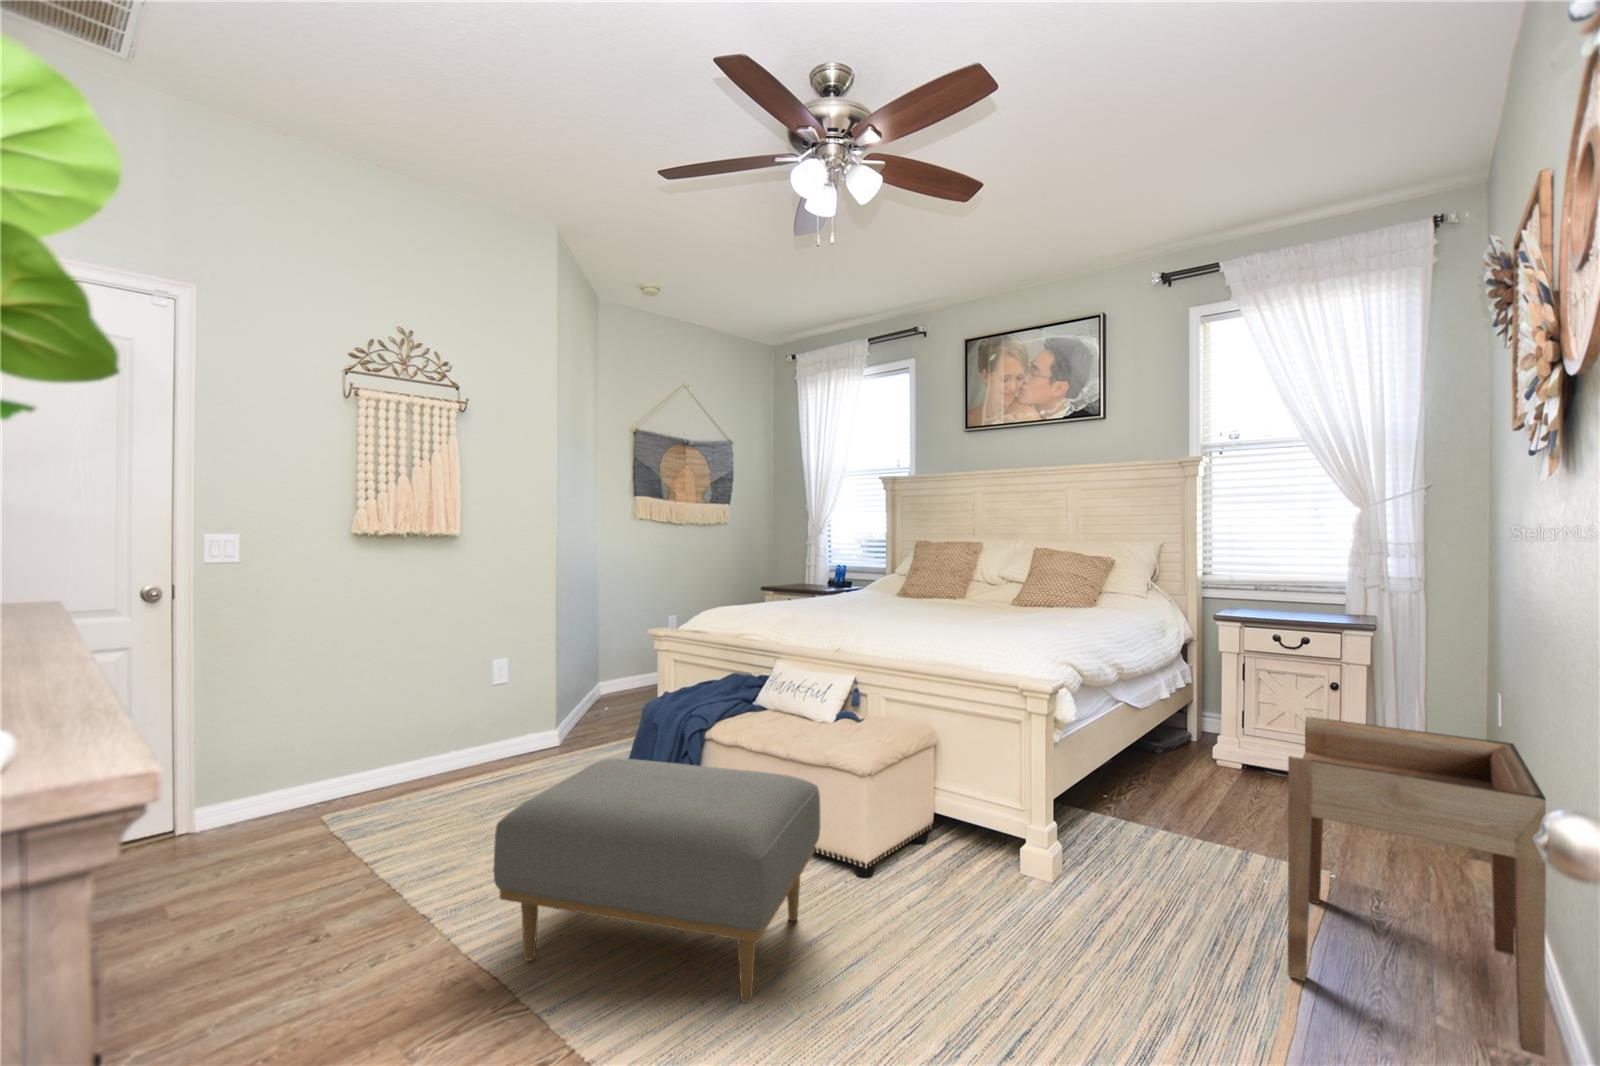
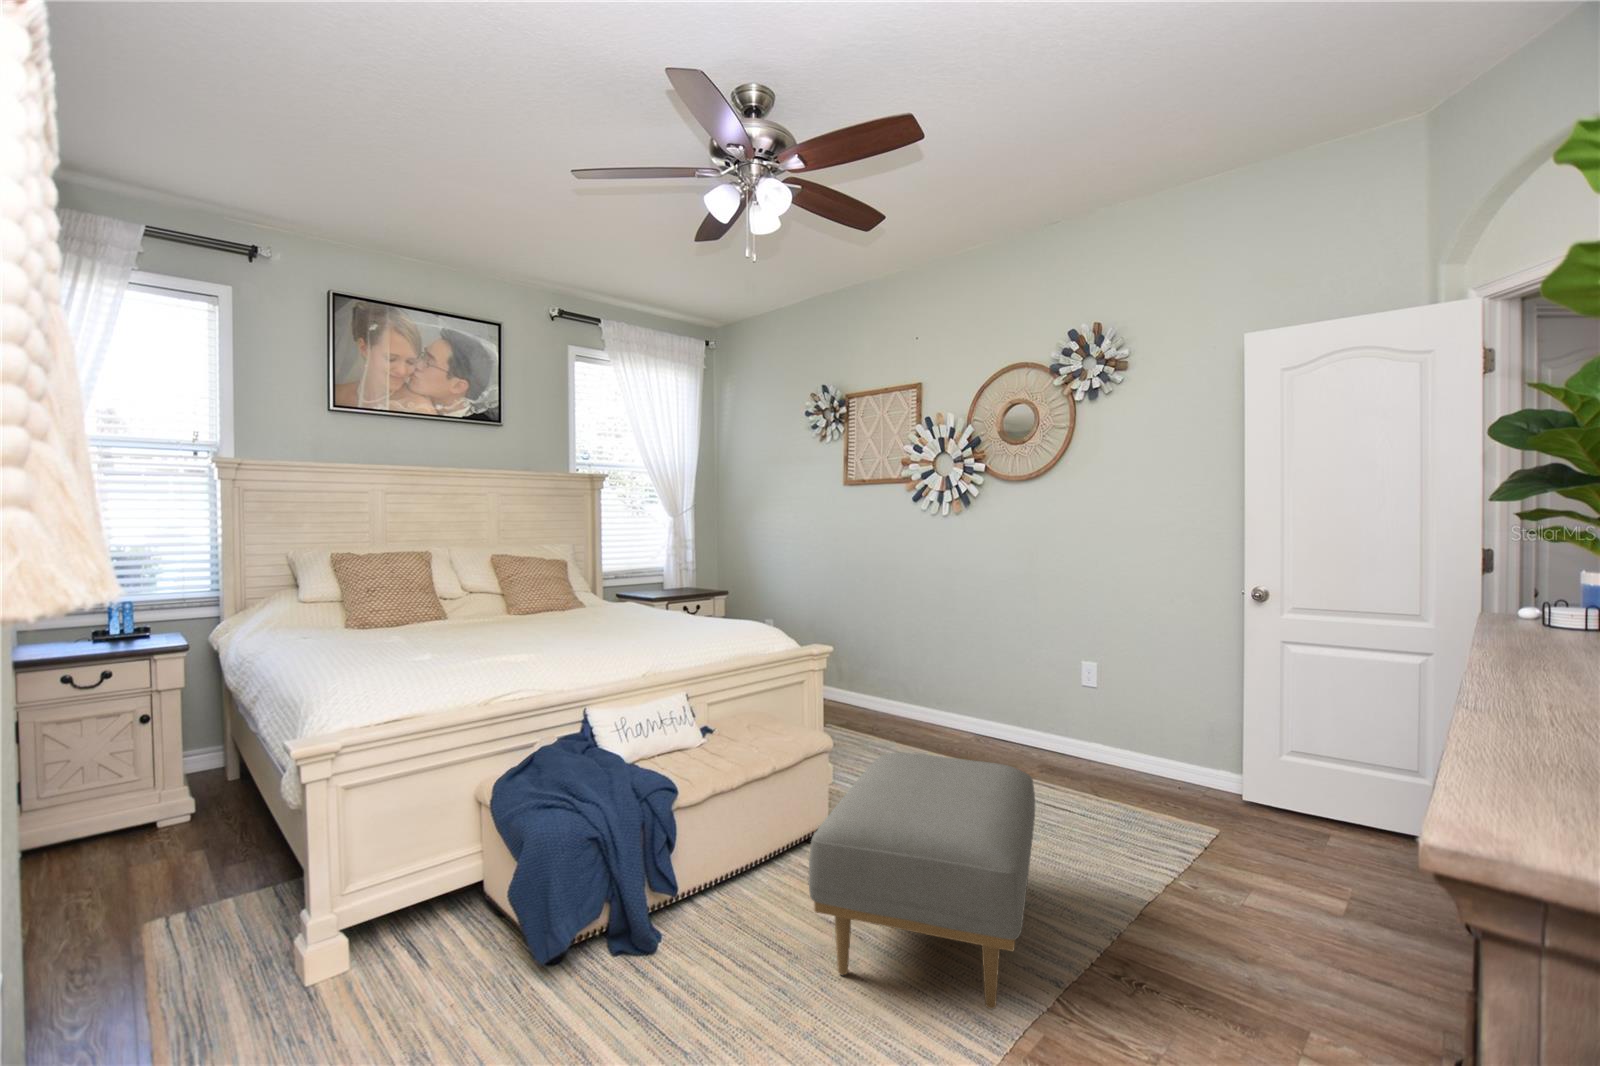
side table: present [1288,717,1546,1057] -> none [856,630,980,756]

